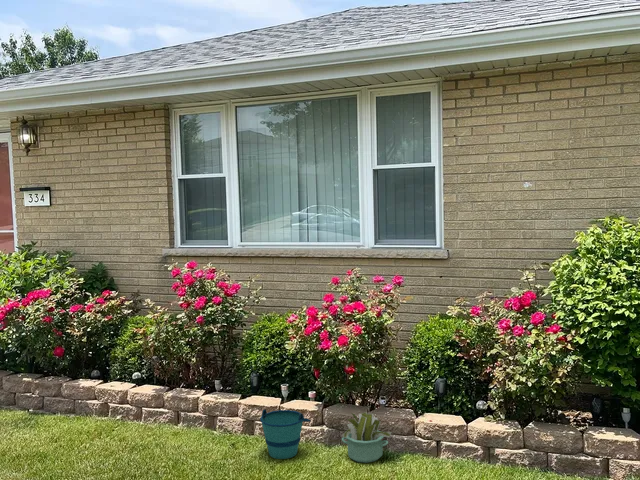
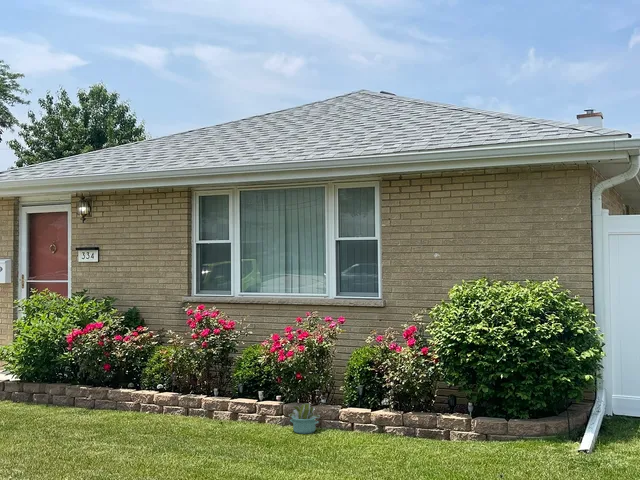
bucket: present [260,410,311,459] -> none [239,401,272,431]

